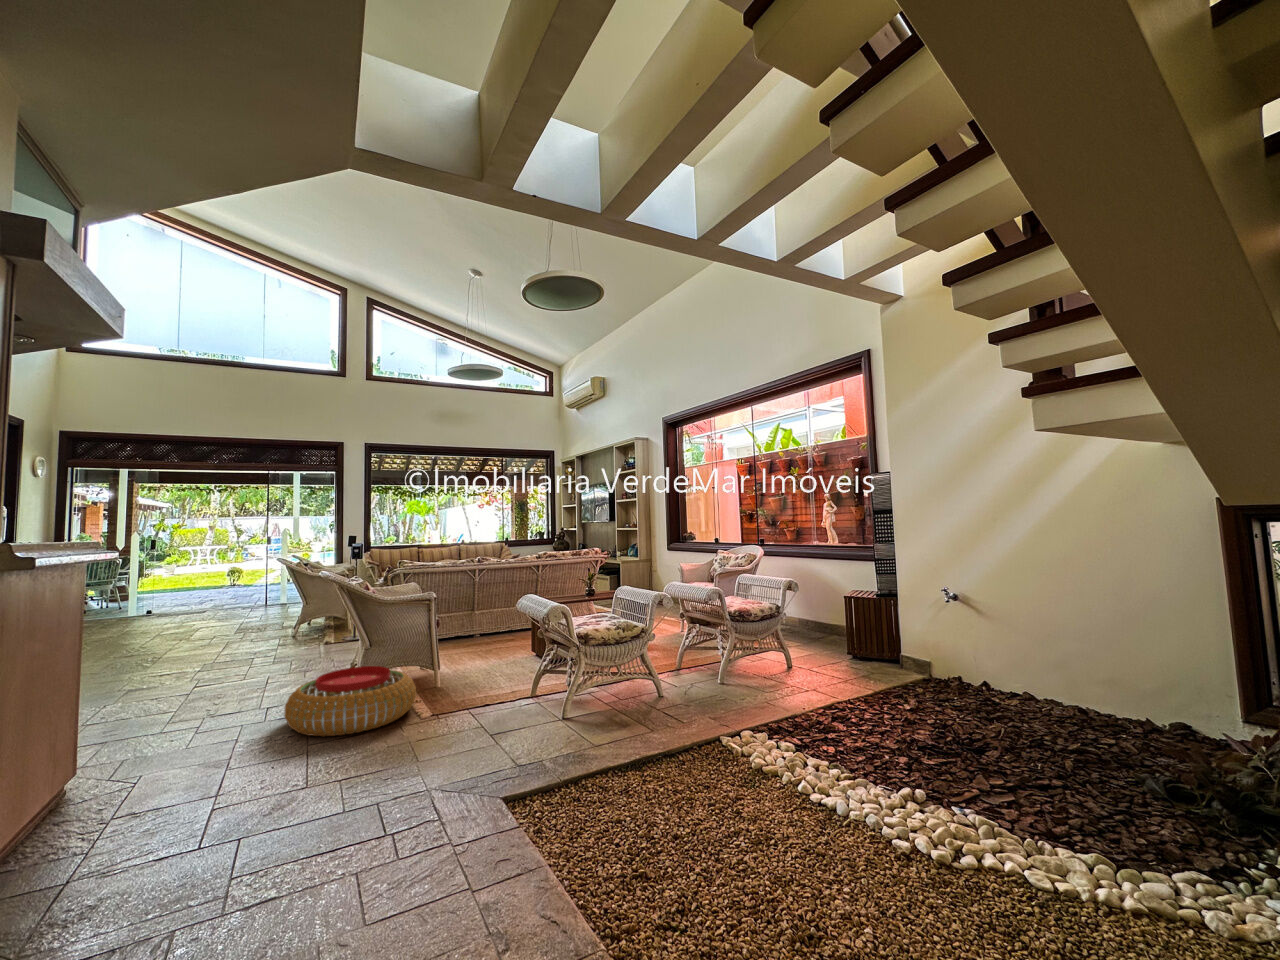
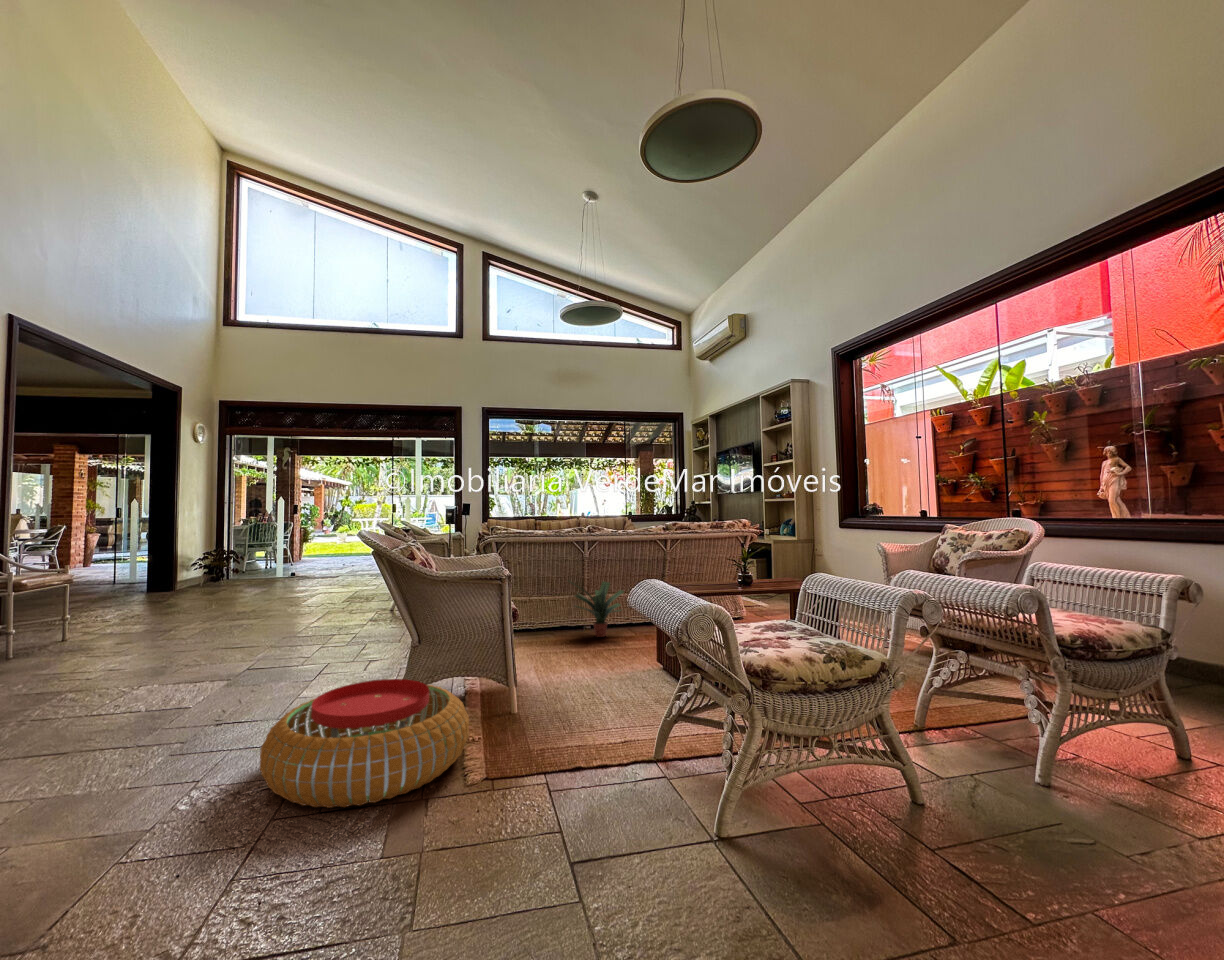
potted plant: none [461,598,506,640] -> present [568,580,624,637]

